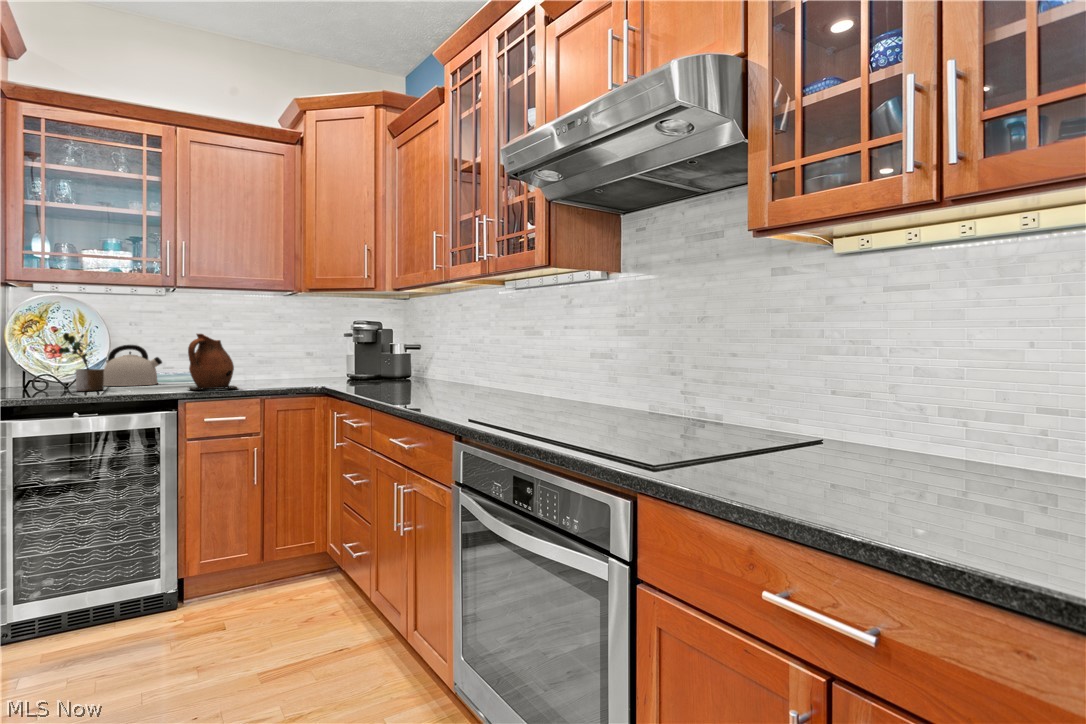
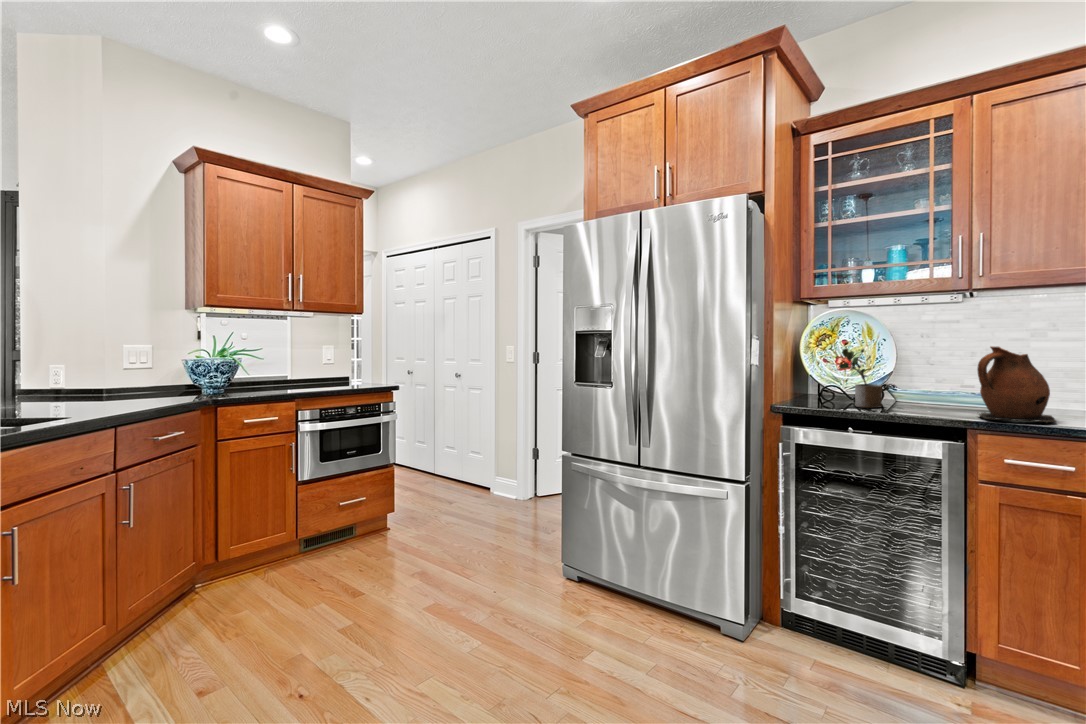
kettle: present [103,345,162,386] -> none [886,357,953,403]

